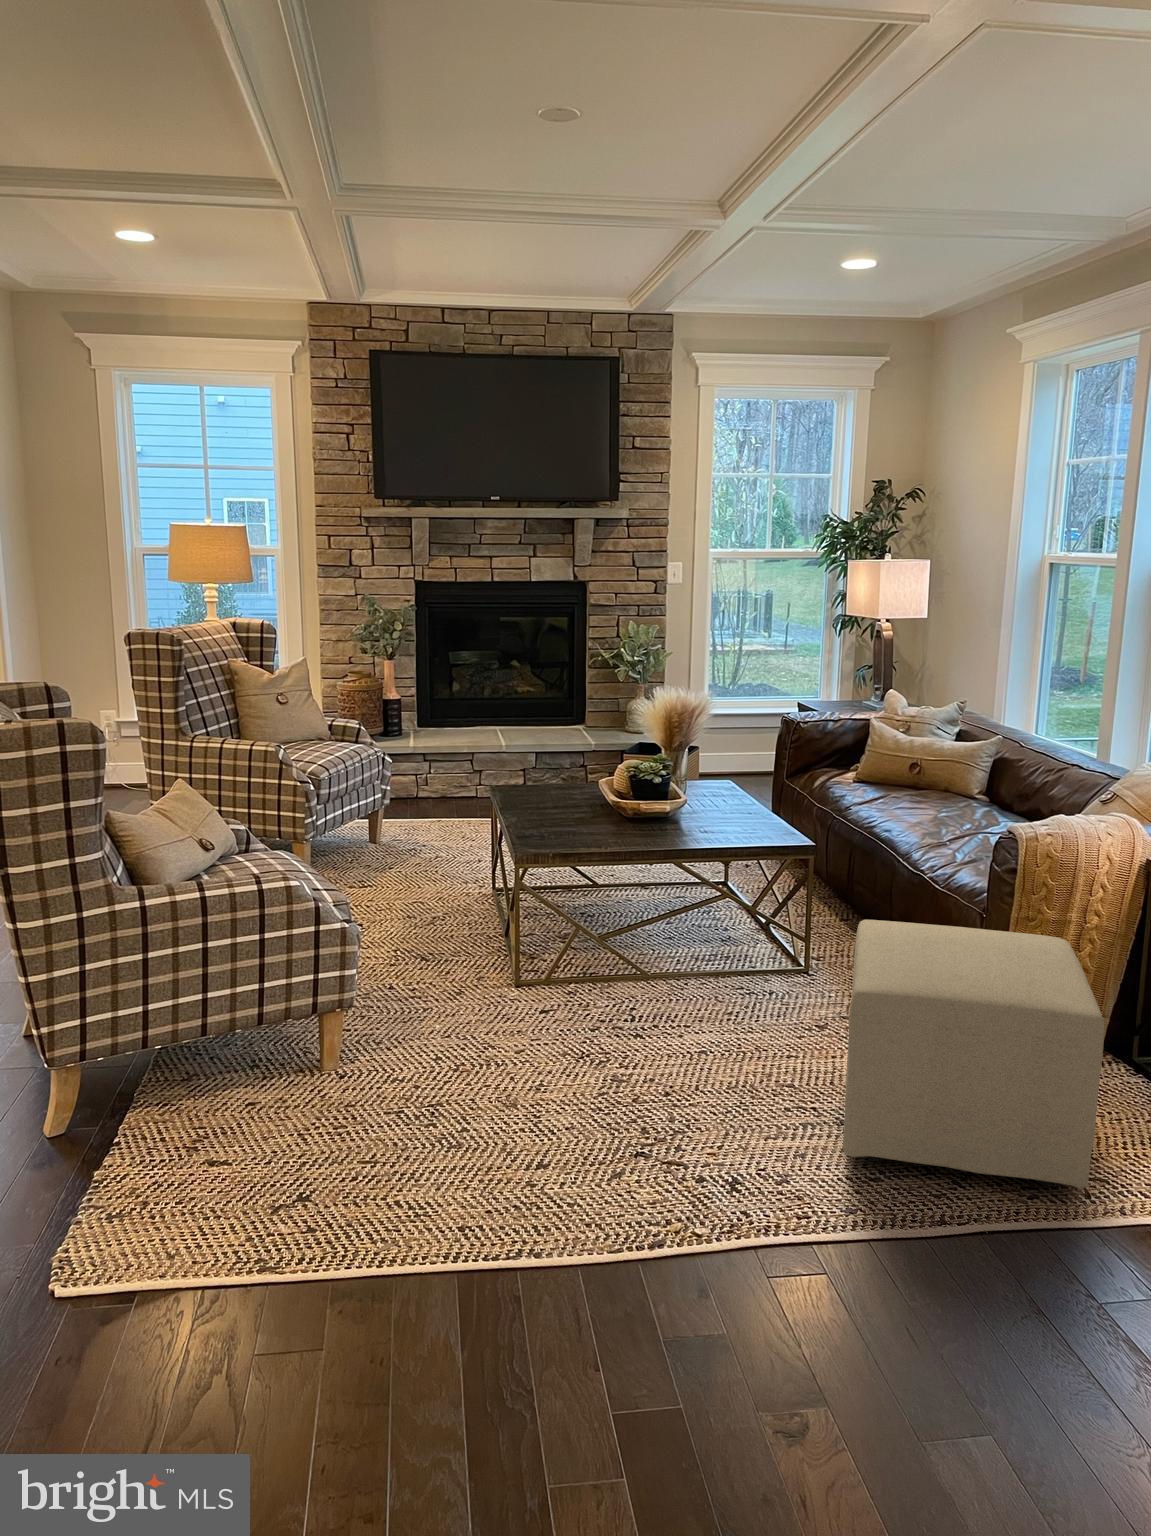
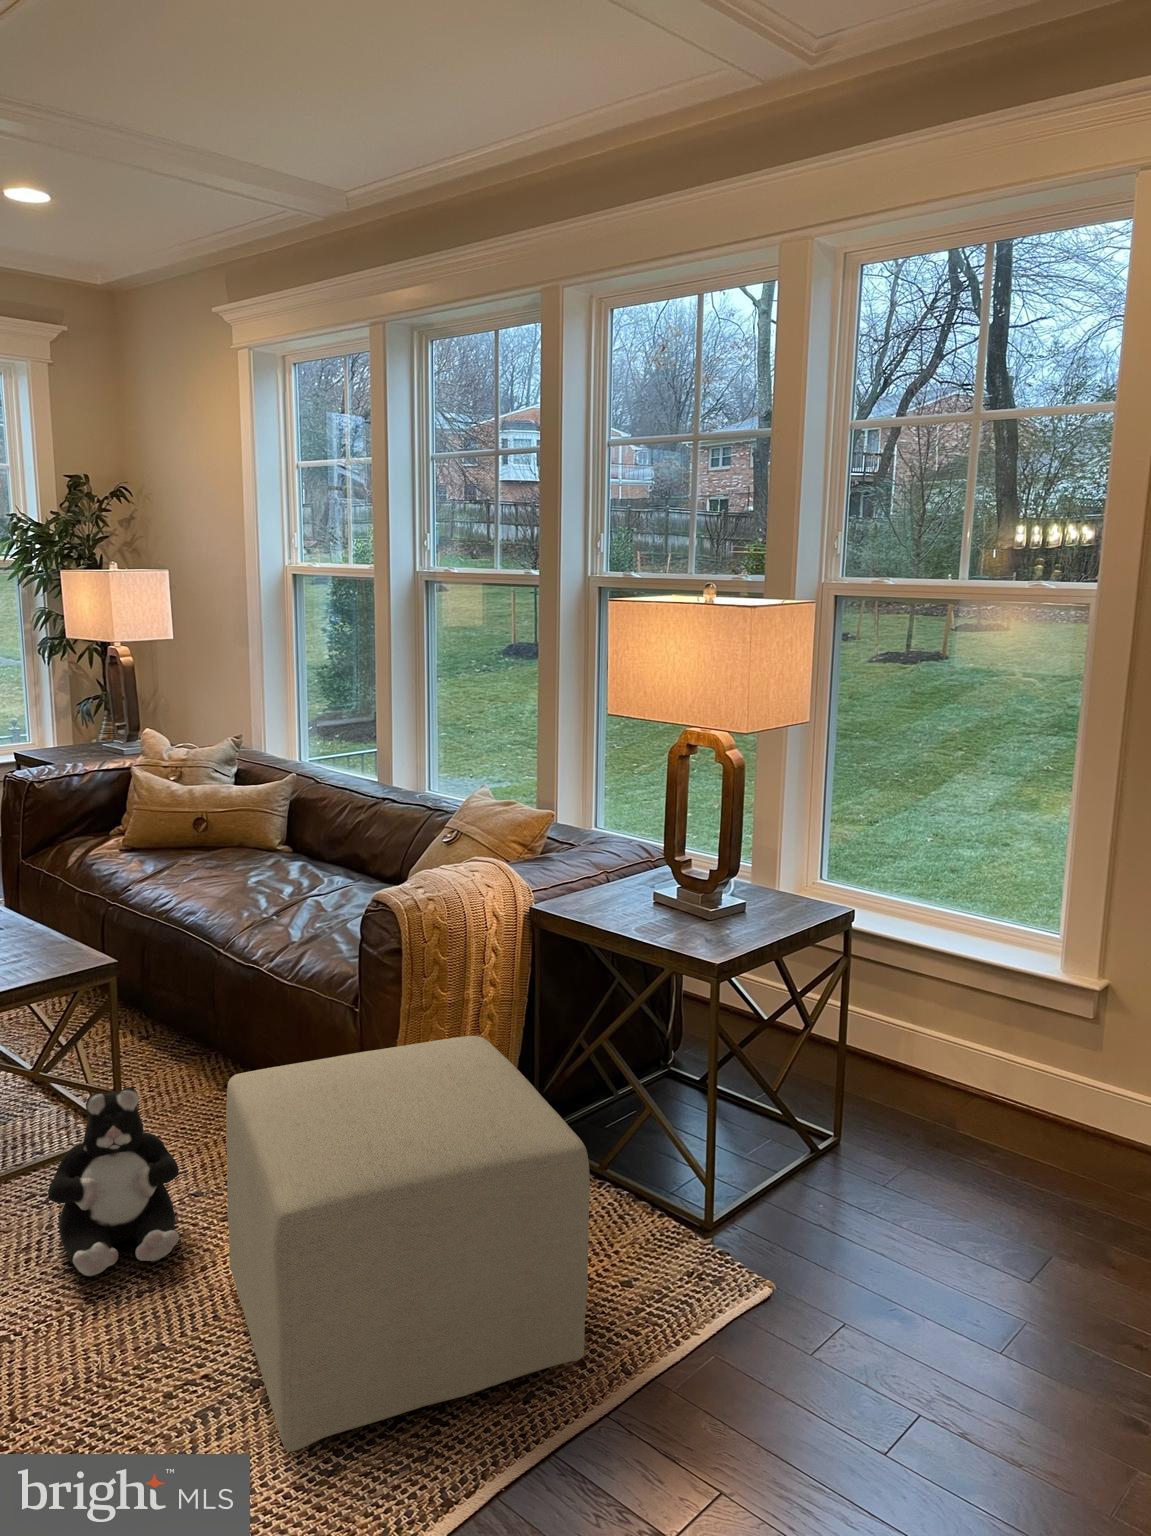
plush toy: none [746,921,831,1042] -> present [48,1087,179,1276]

